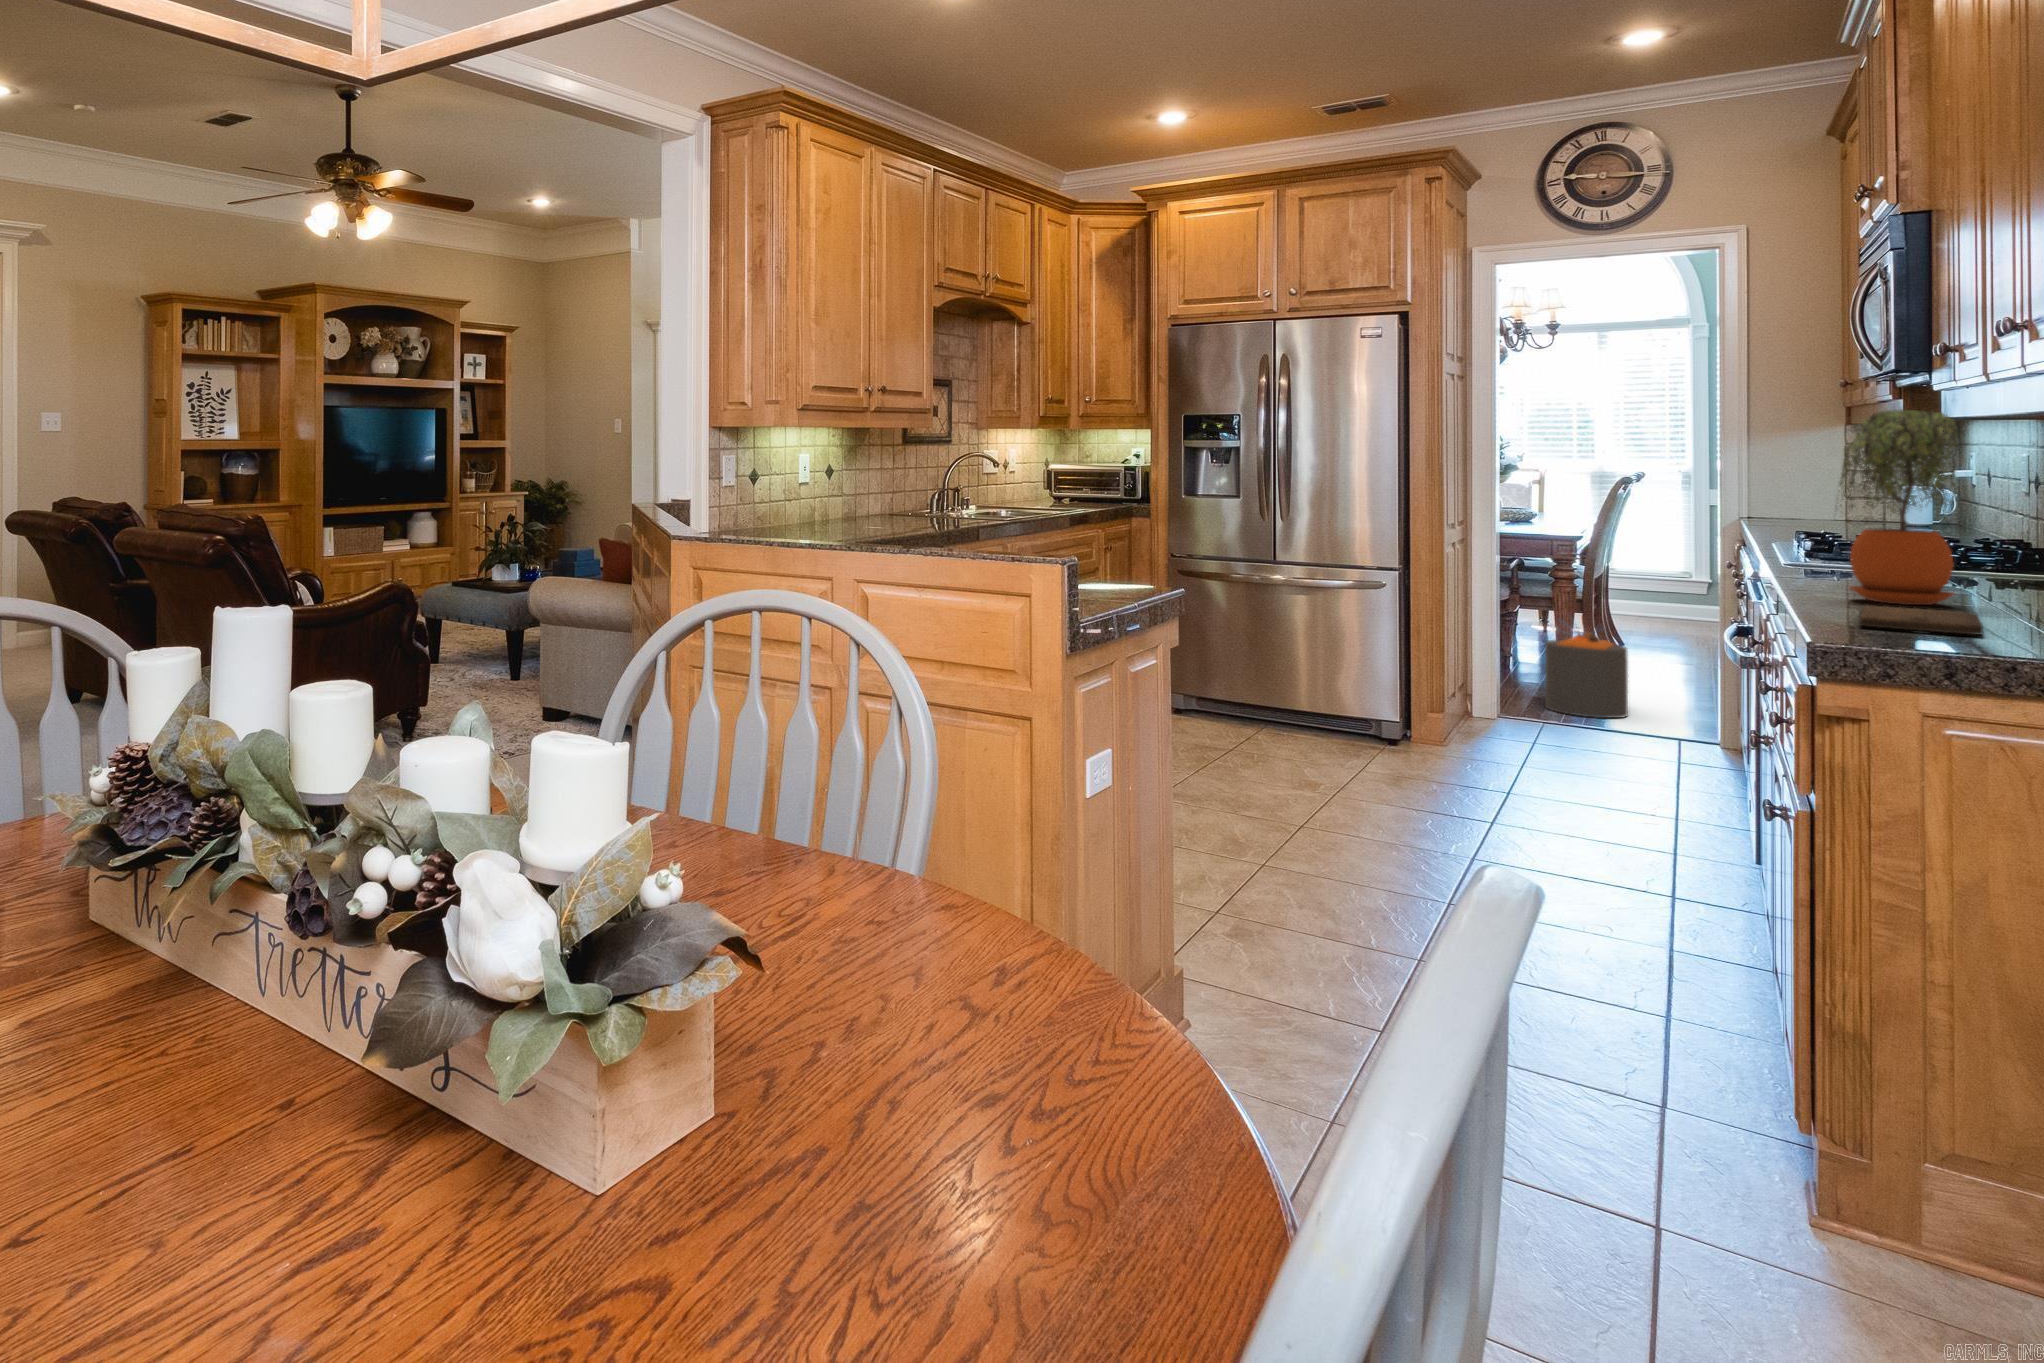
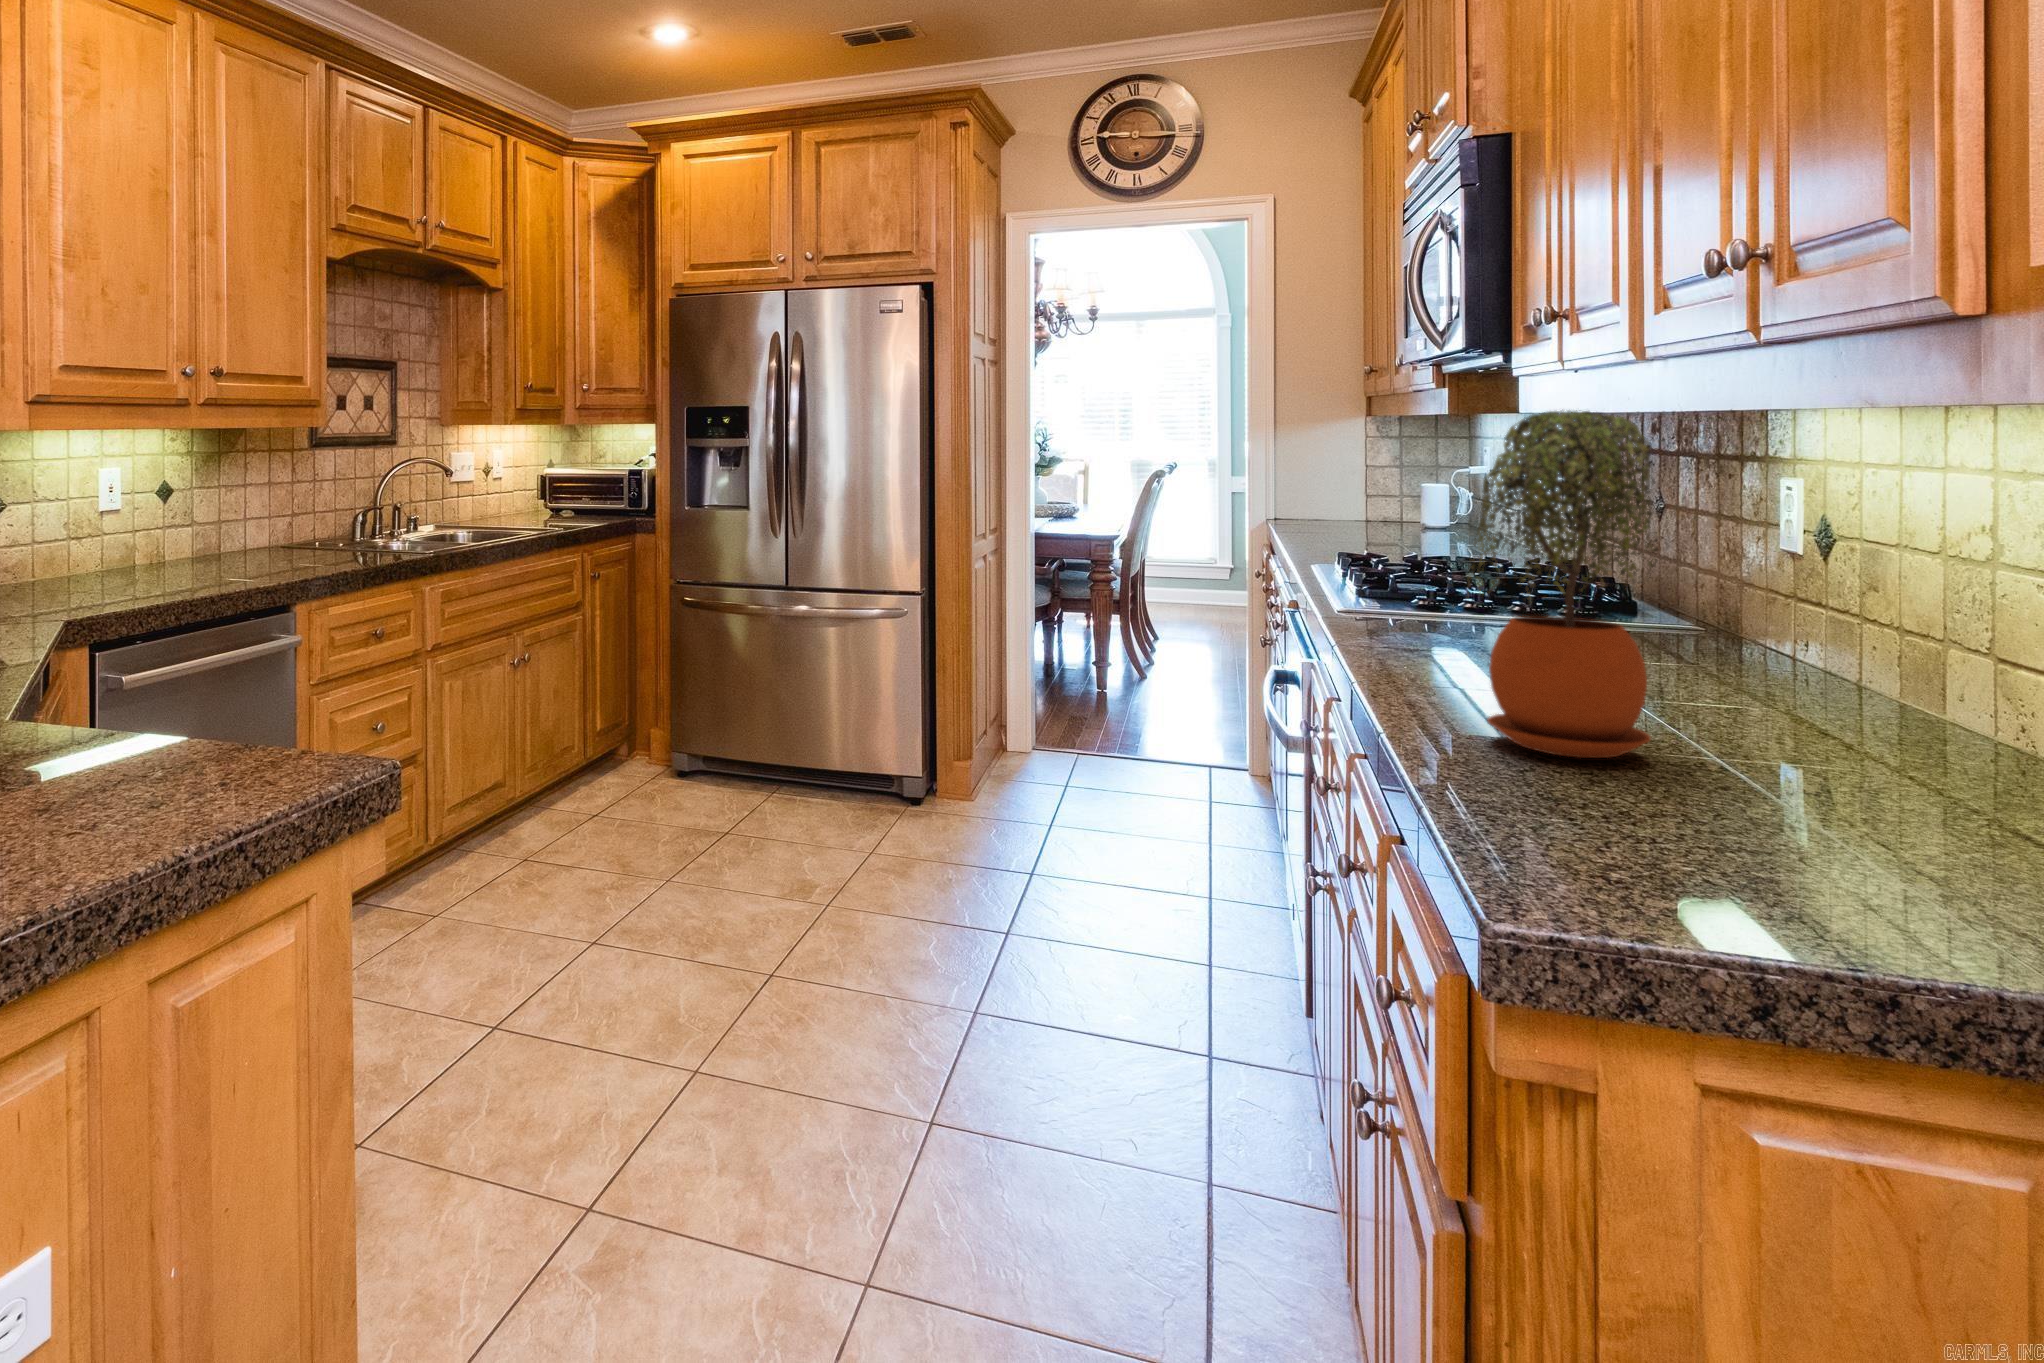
cutting board: present [1860,605,1983,635] -> none [1543,786,1815,904]
trash can: present [1545,618,1628,718] -> none [1077,634,1158,756]

